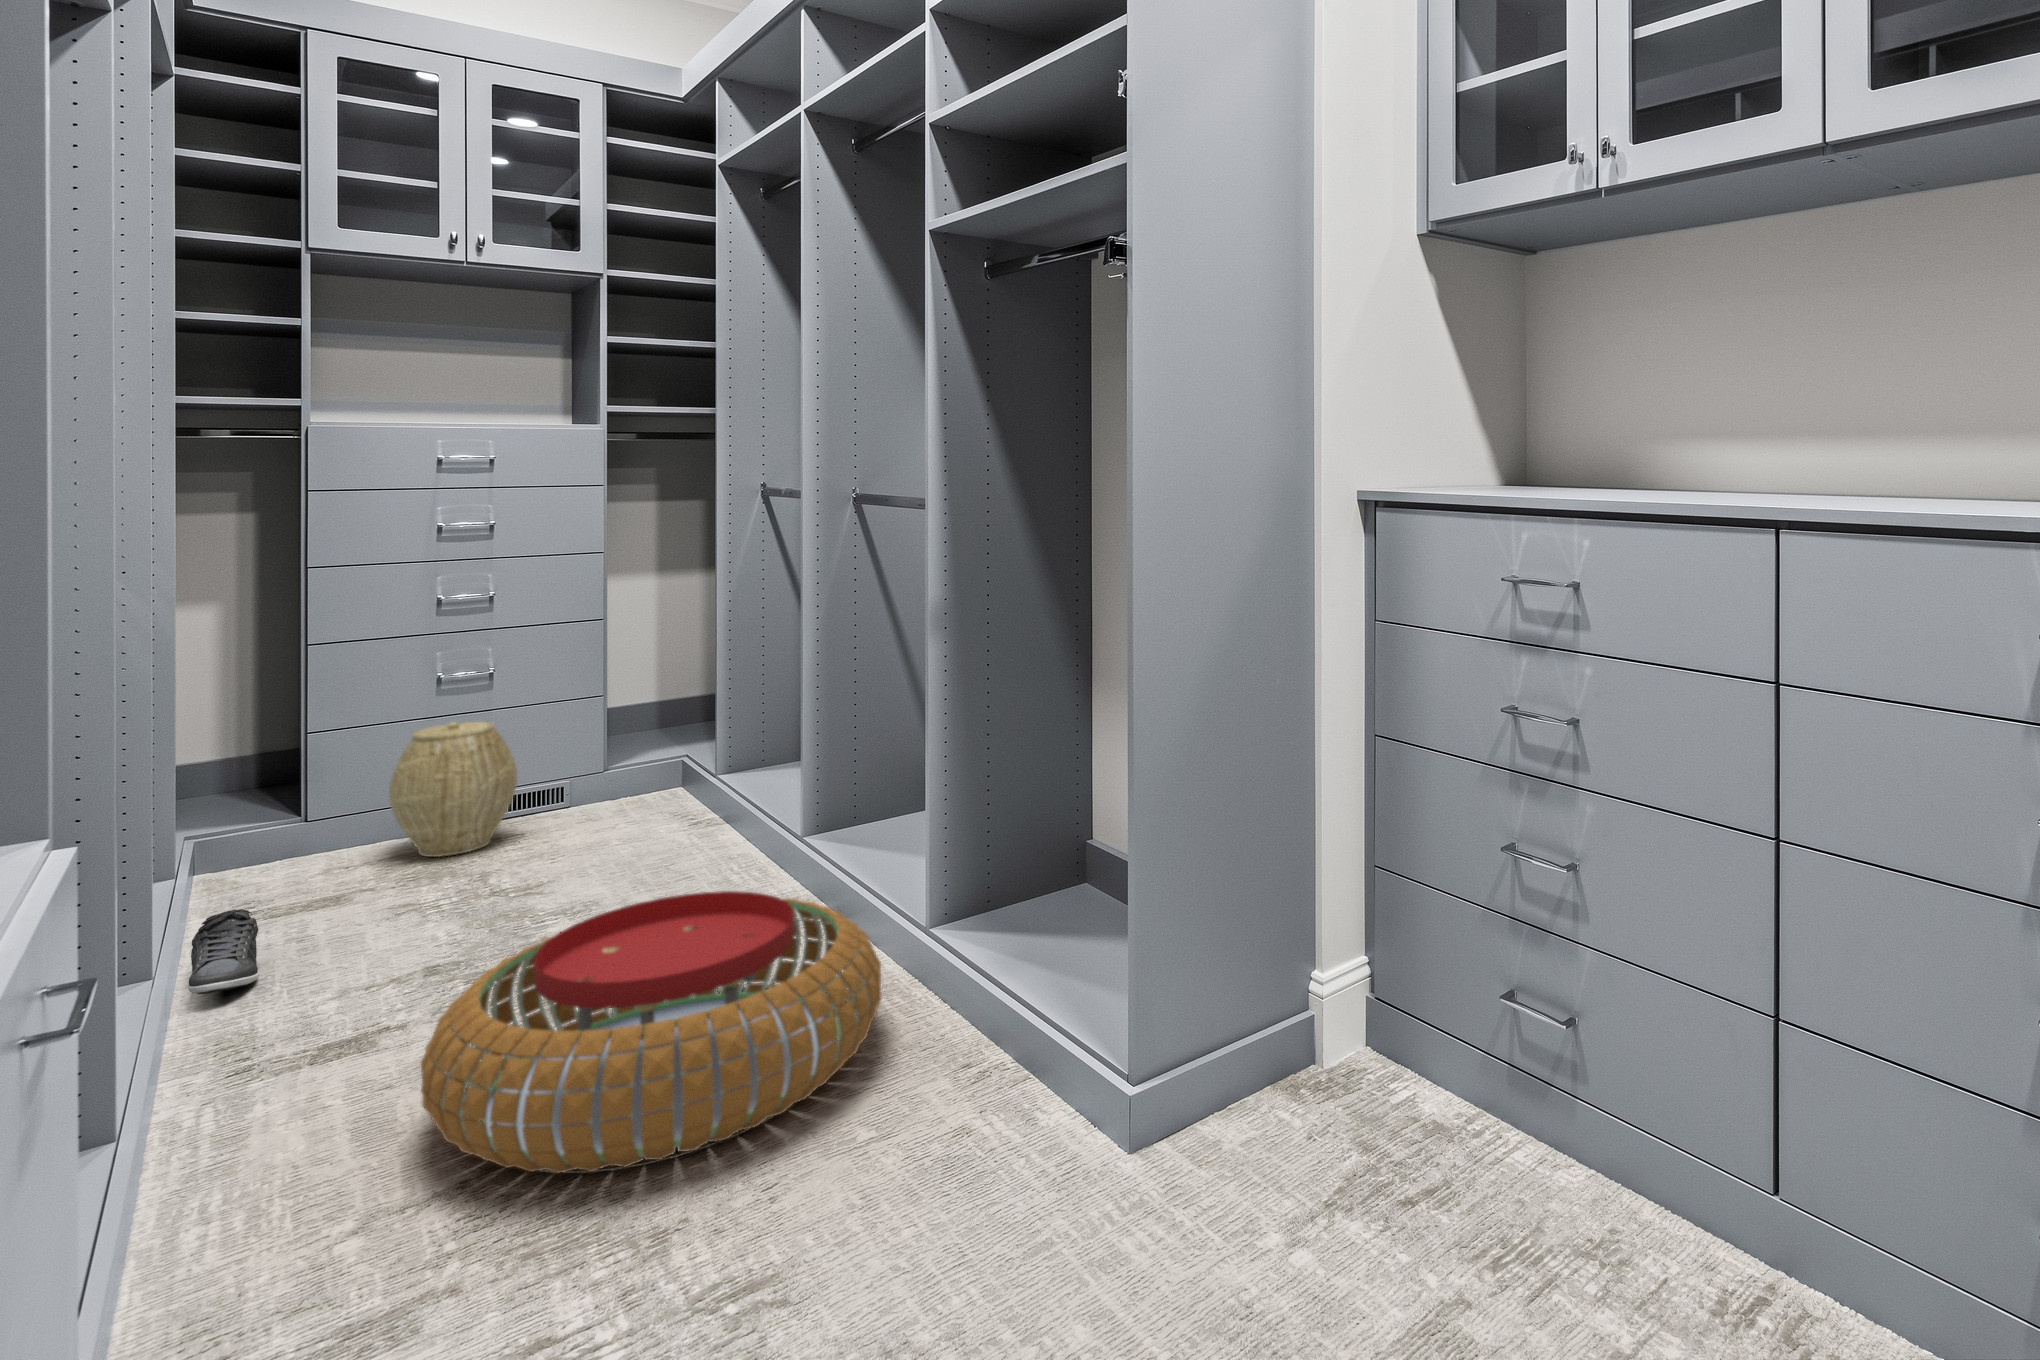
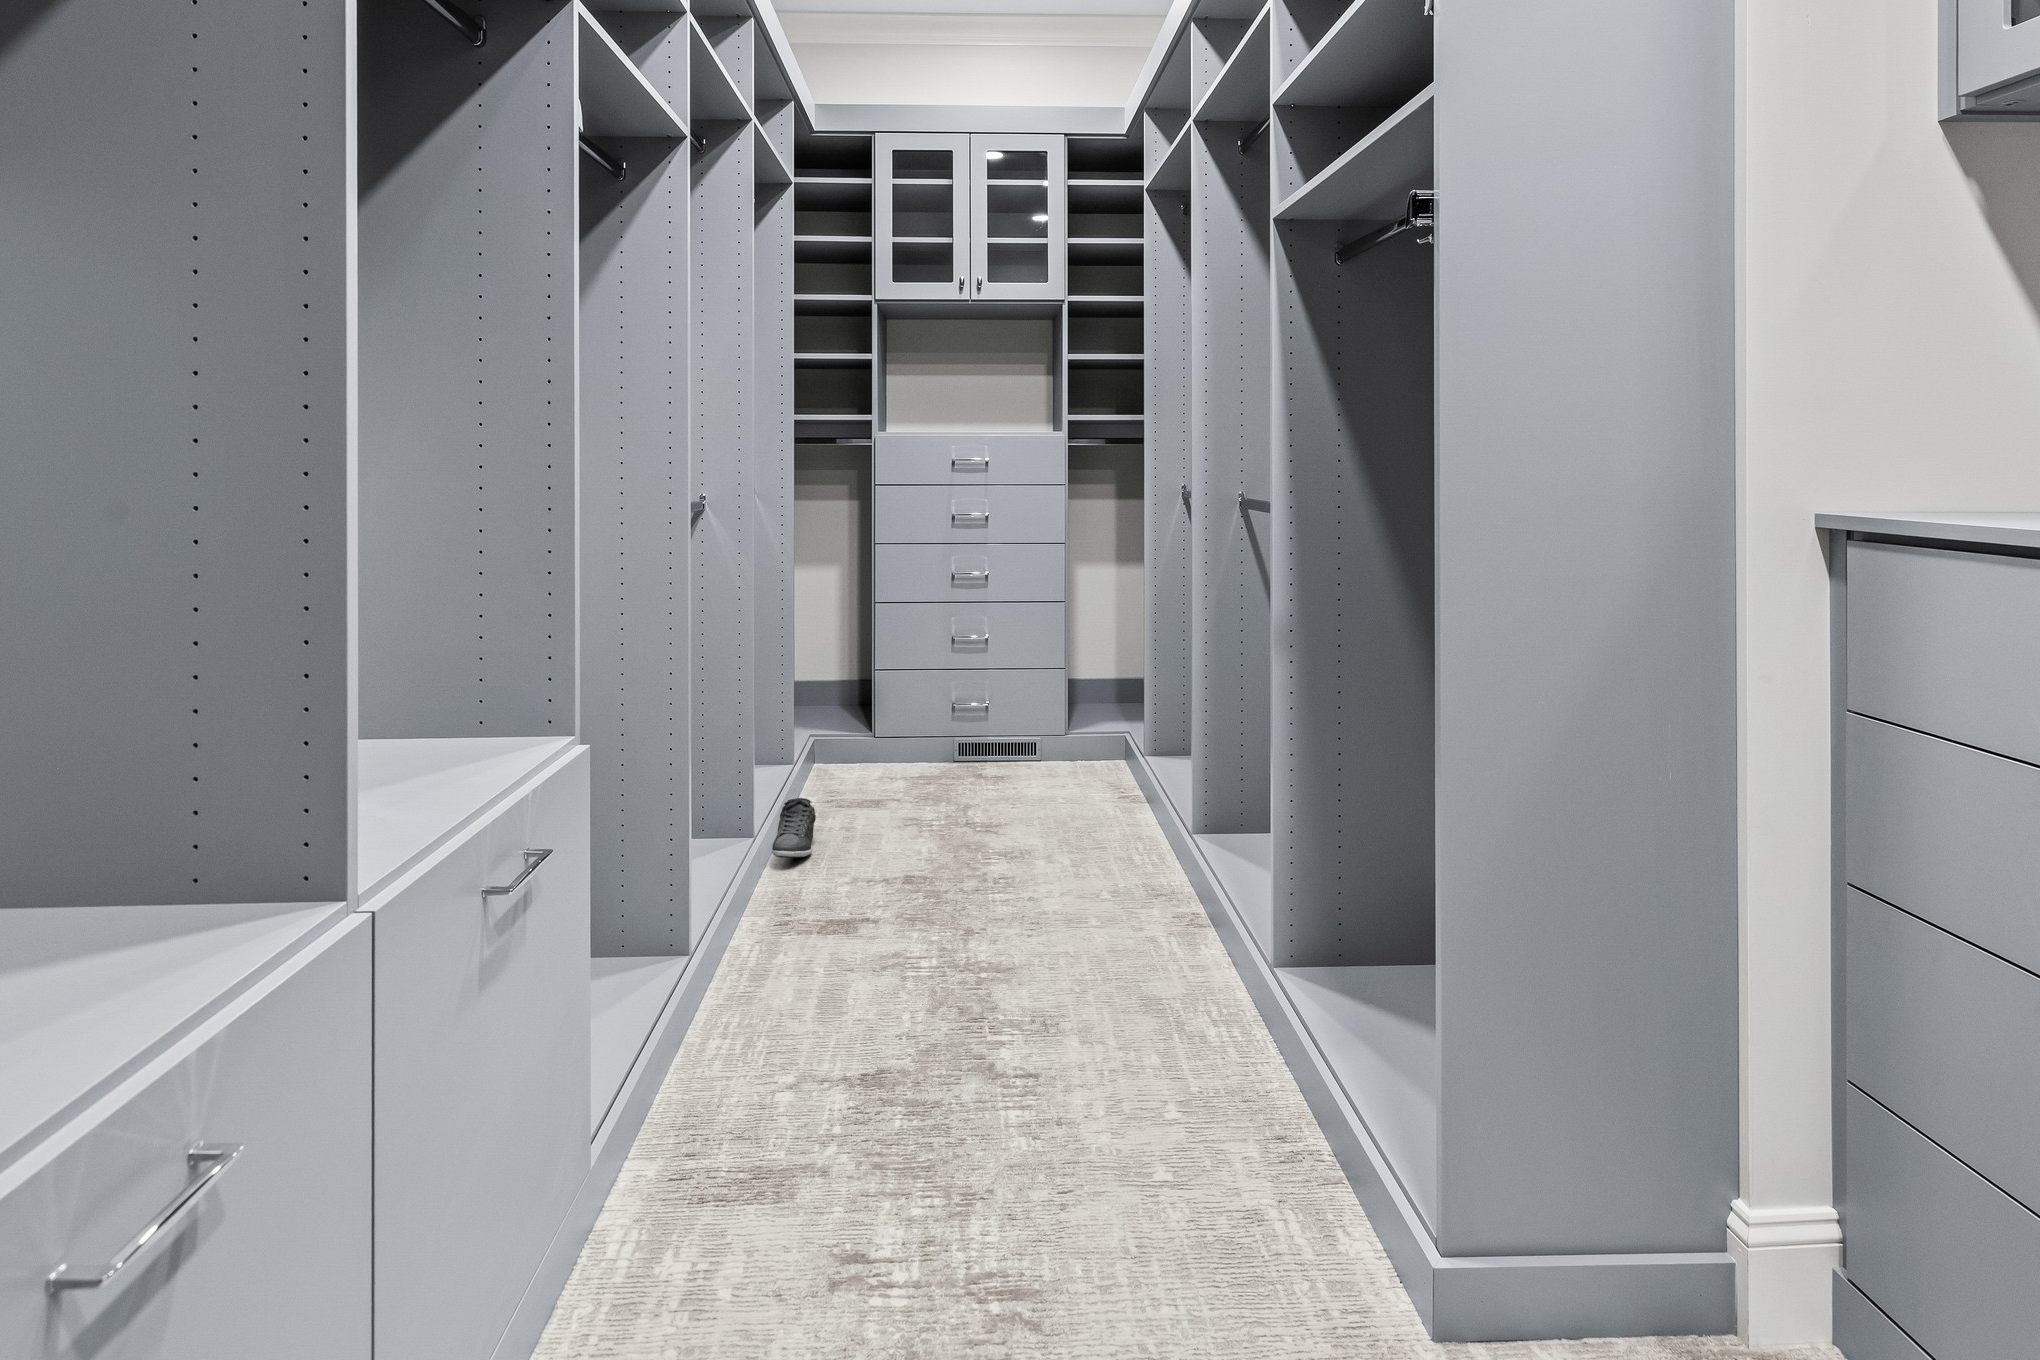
woven basket: present [389,722,517,857] -> none [914,674,996,782]
pouf: present [421,891,881,1173] -> none [844,867,1212,1123]

